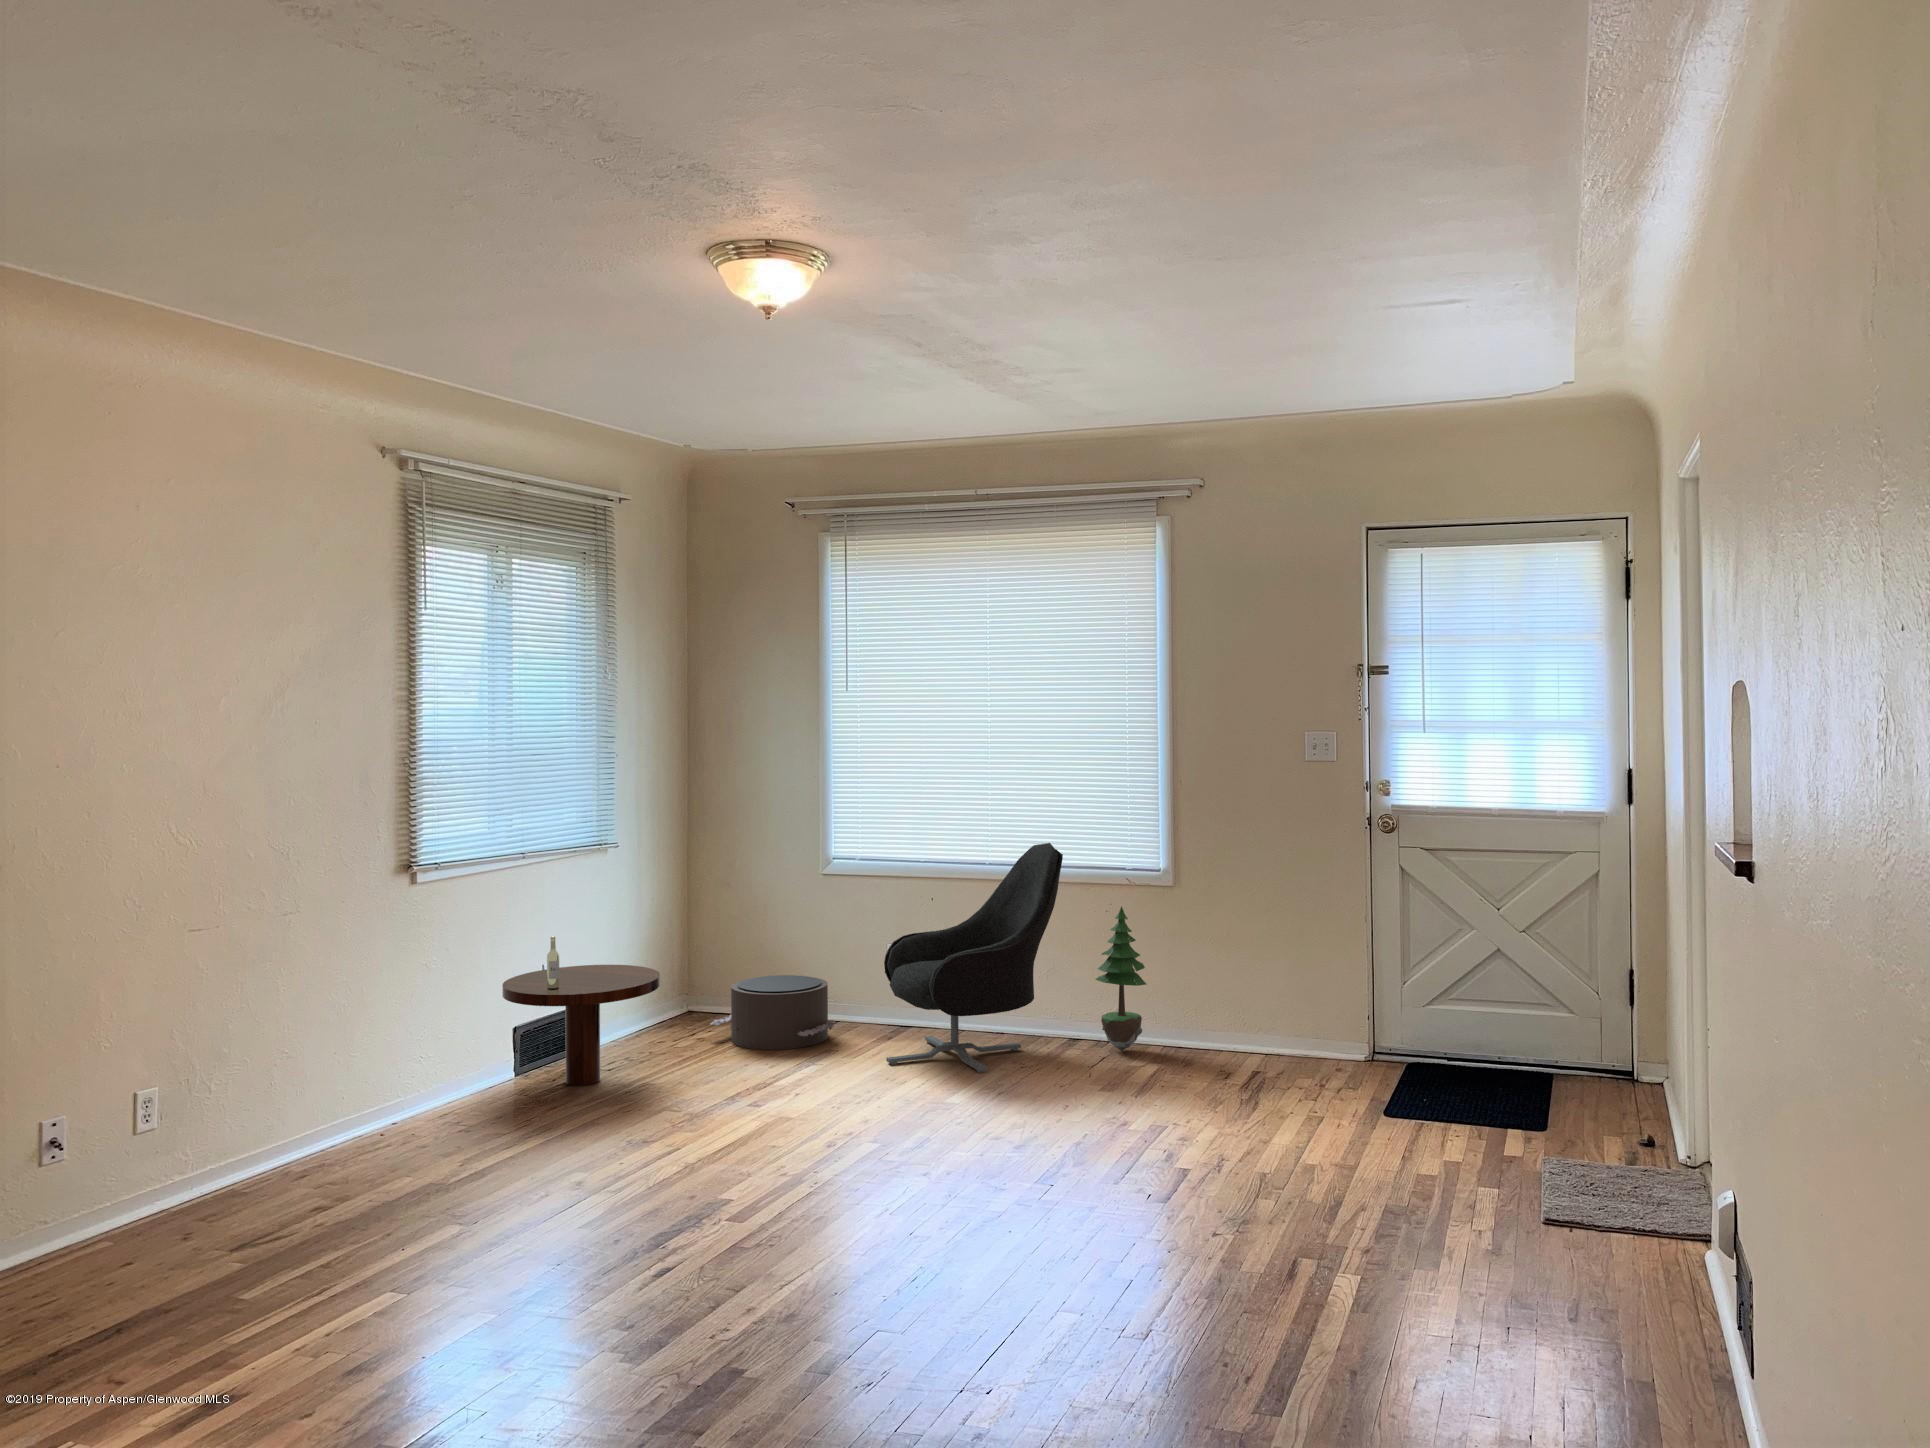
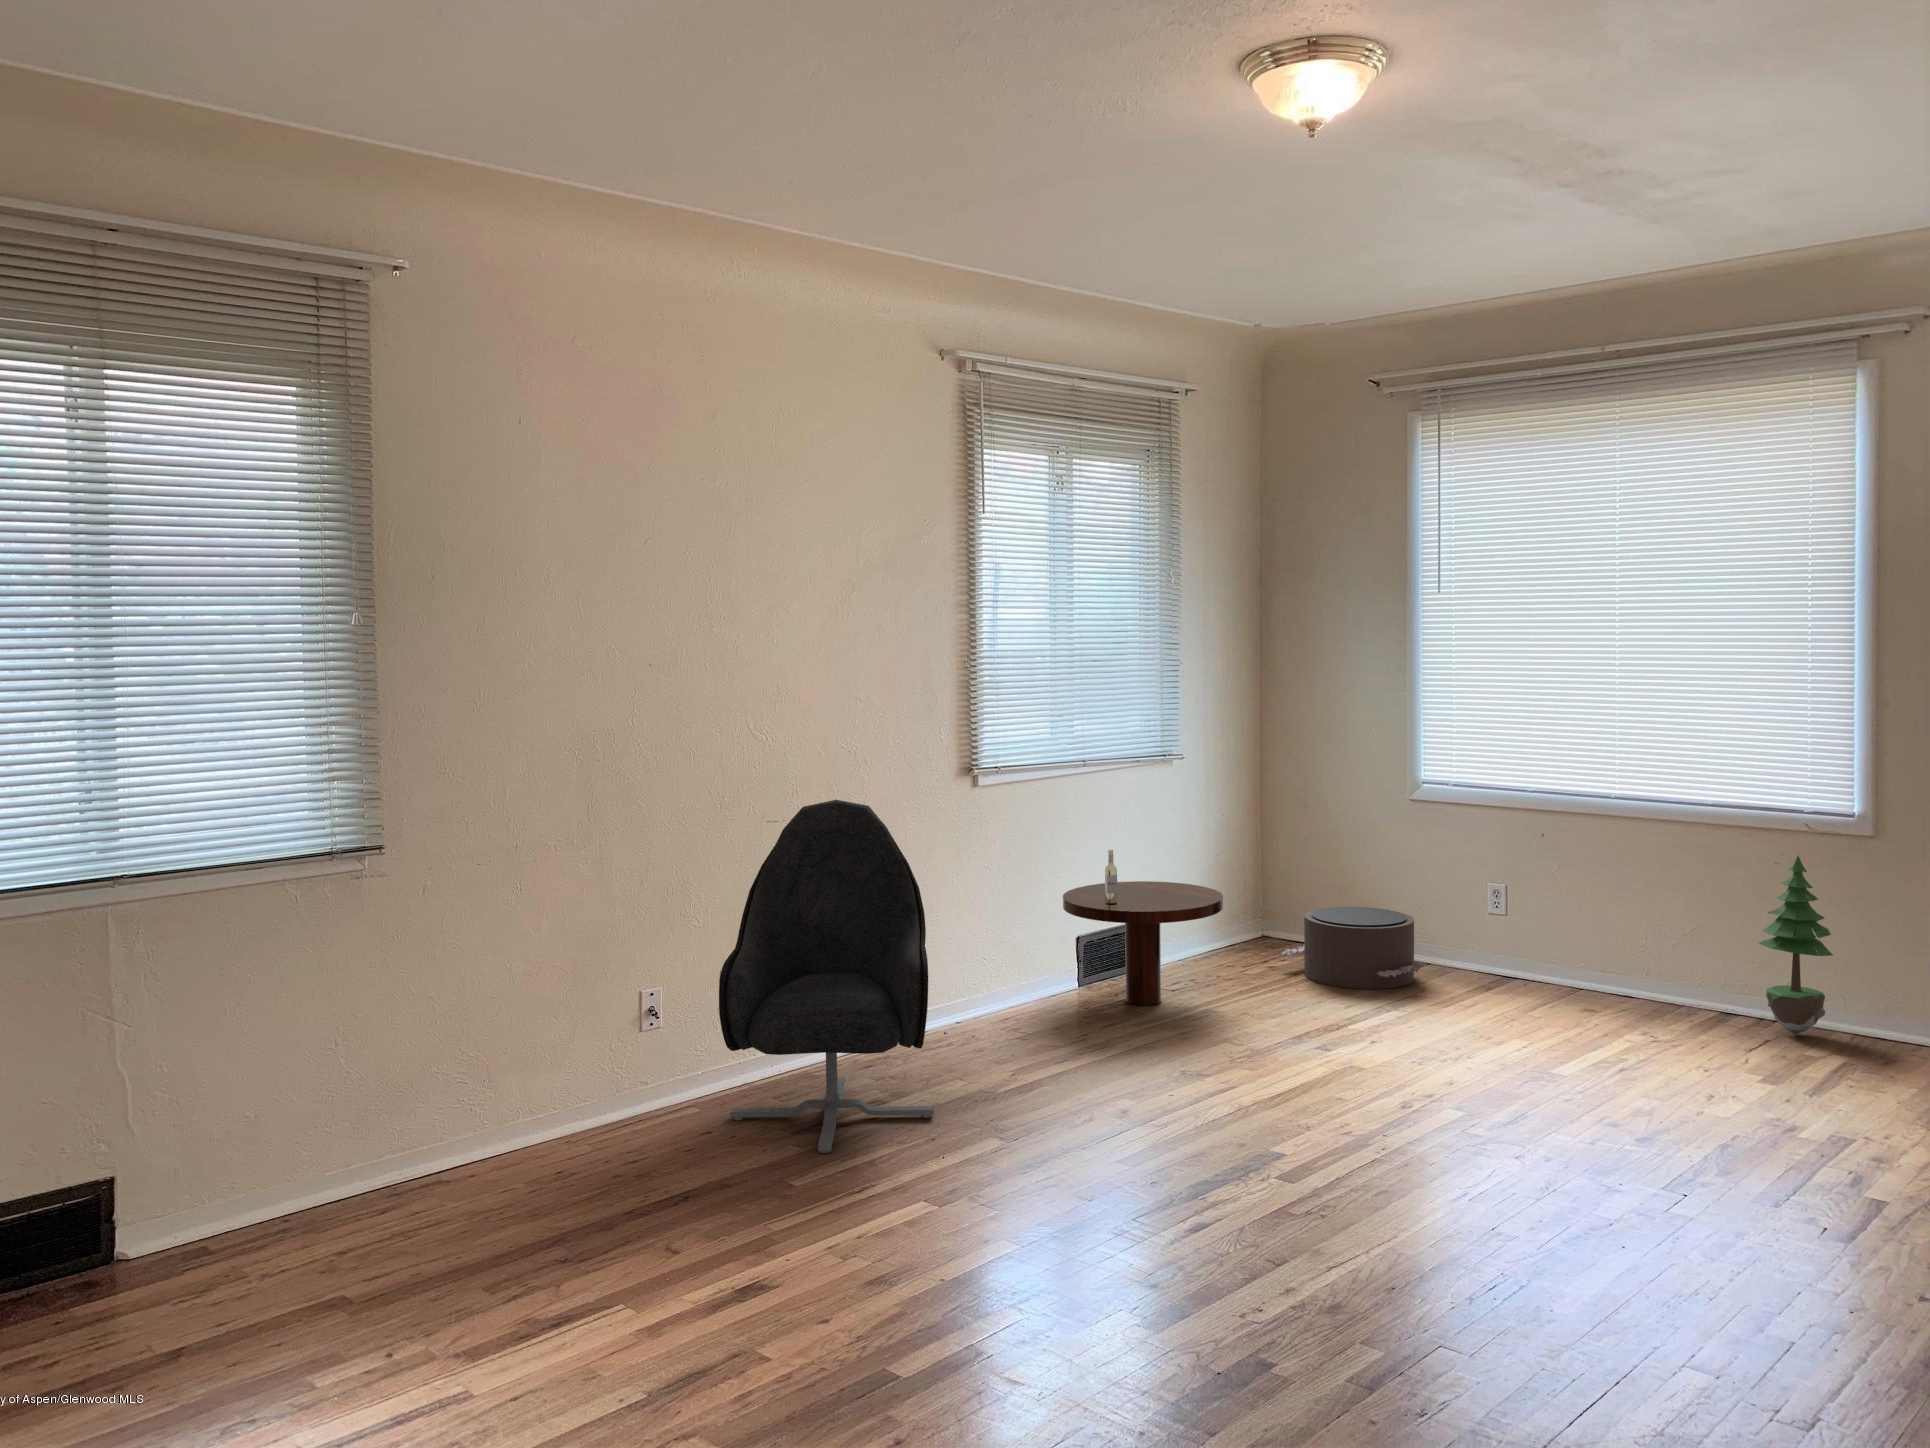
armchair: present [884,843,1063,1073] -> present [719,800,934,1153]

